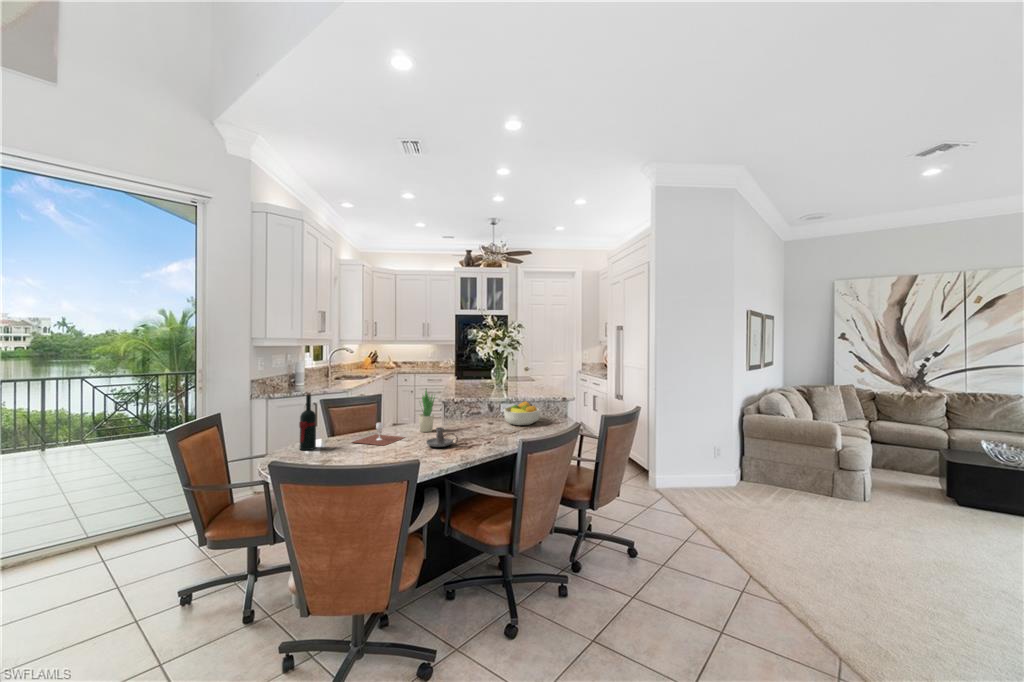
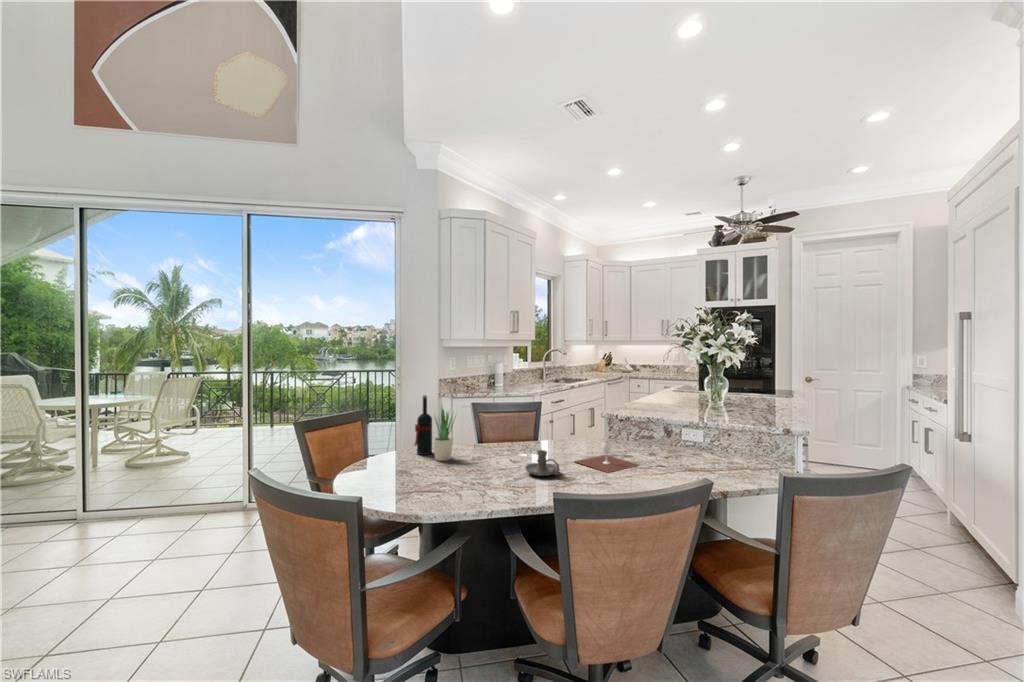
potted plant: present [419,389,435,432] -> present [433,405,456,461]
fruit bowl: present [504,401,540,426] -> none [667,428,727,464]
wine glass: present [354,422,404,446] -> present [575,441,639,473]

